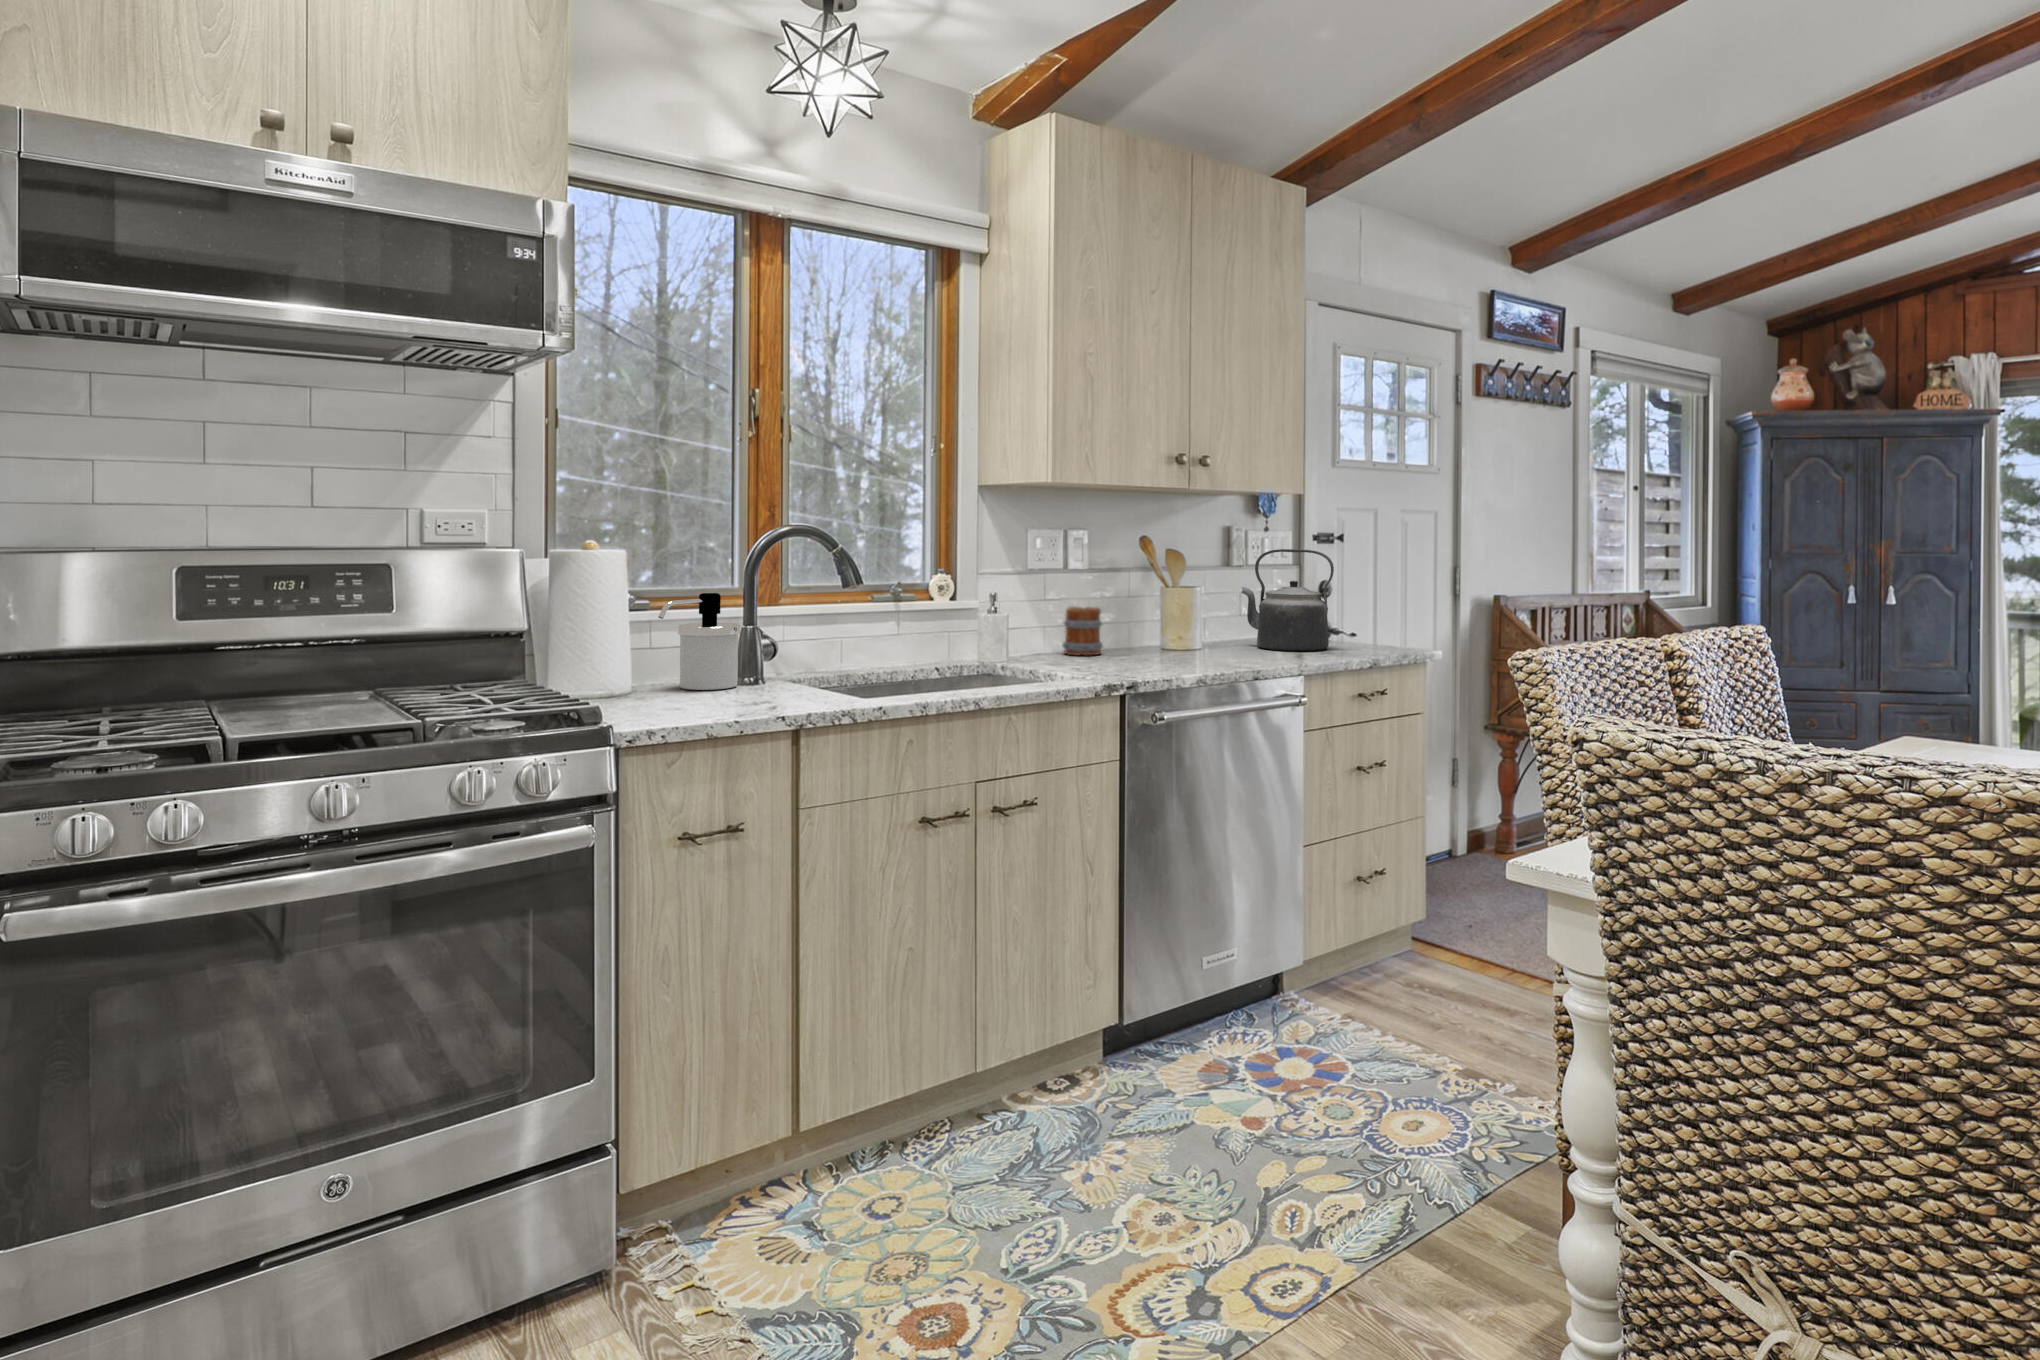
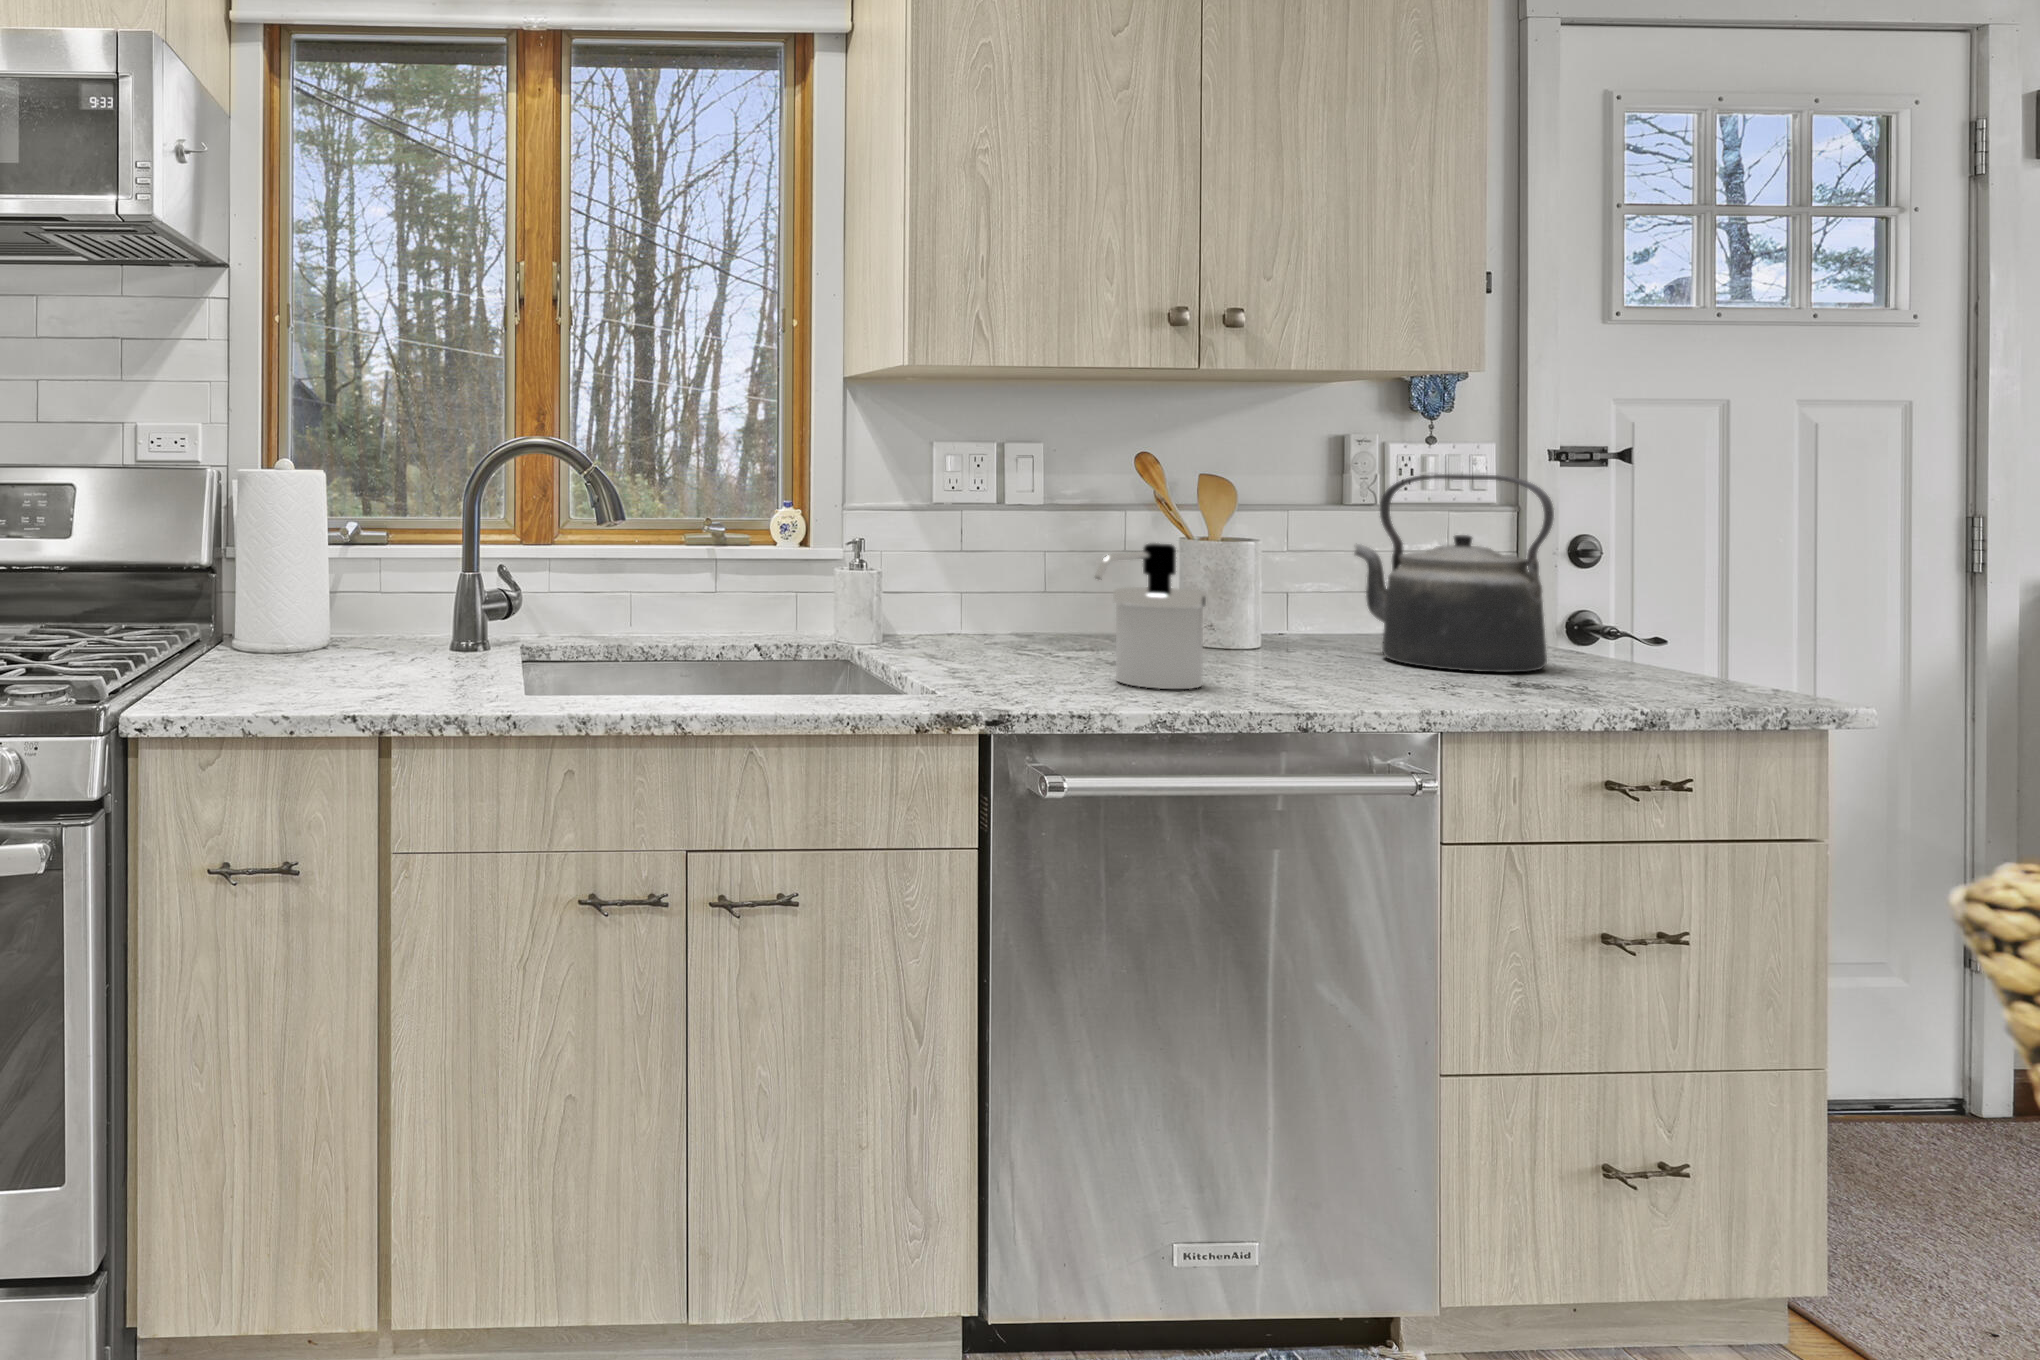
soap dispenser: present [658,593,740,690] -> present [1095,543,1207,689]
mug: present [1063,606,1103,655] -> none [982,556,1050,651]

